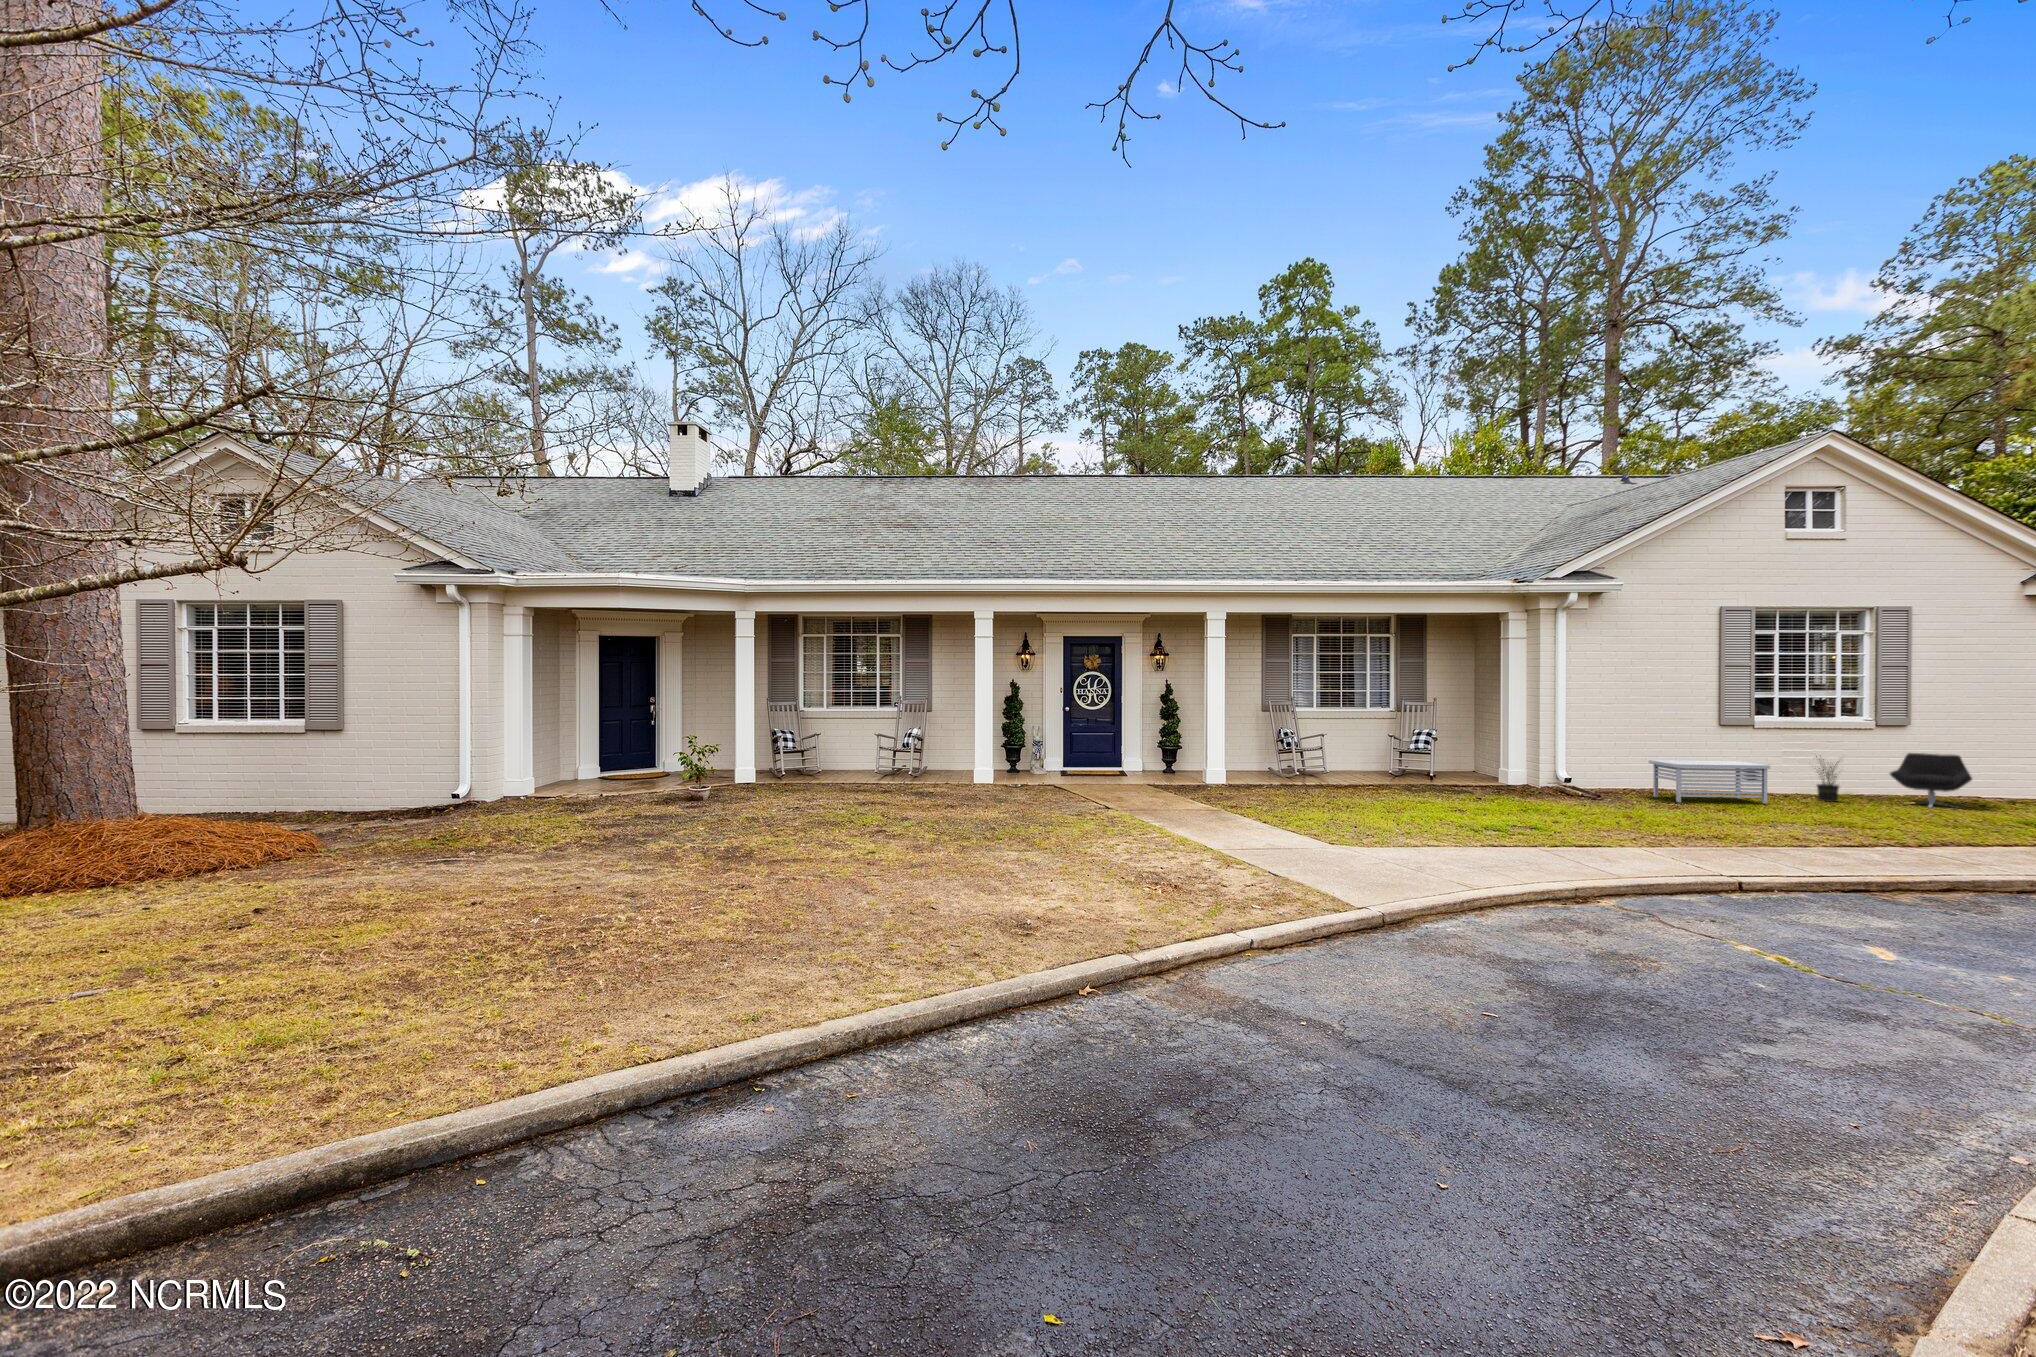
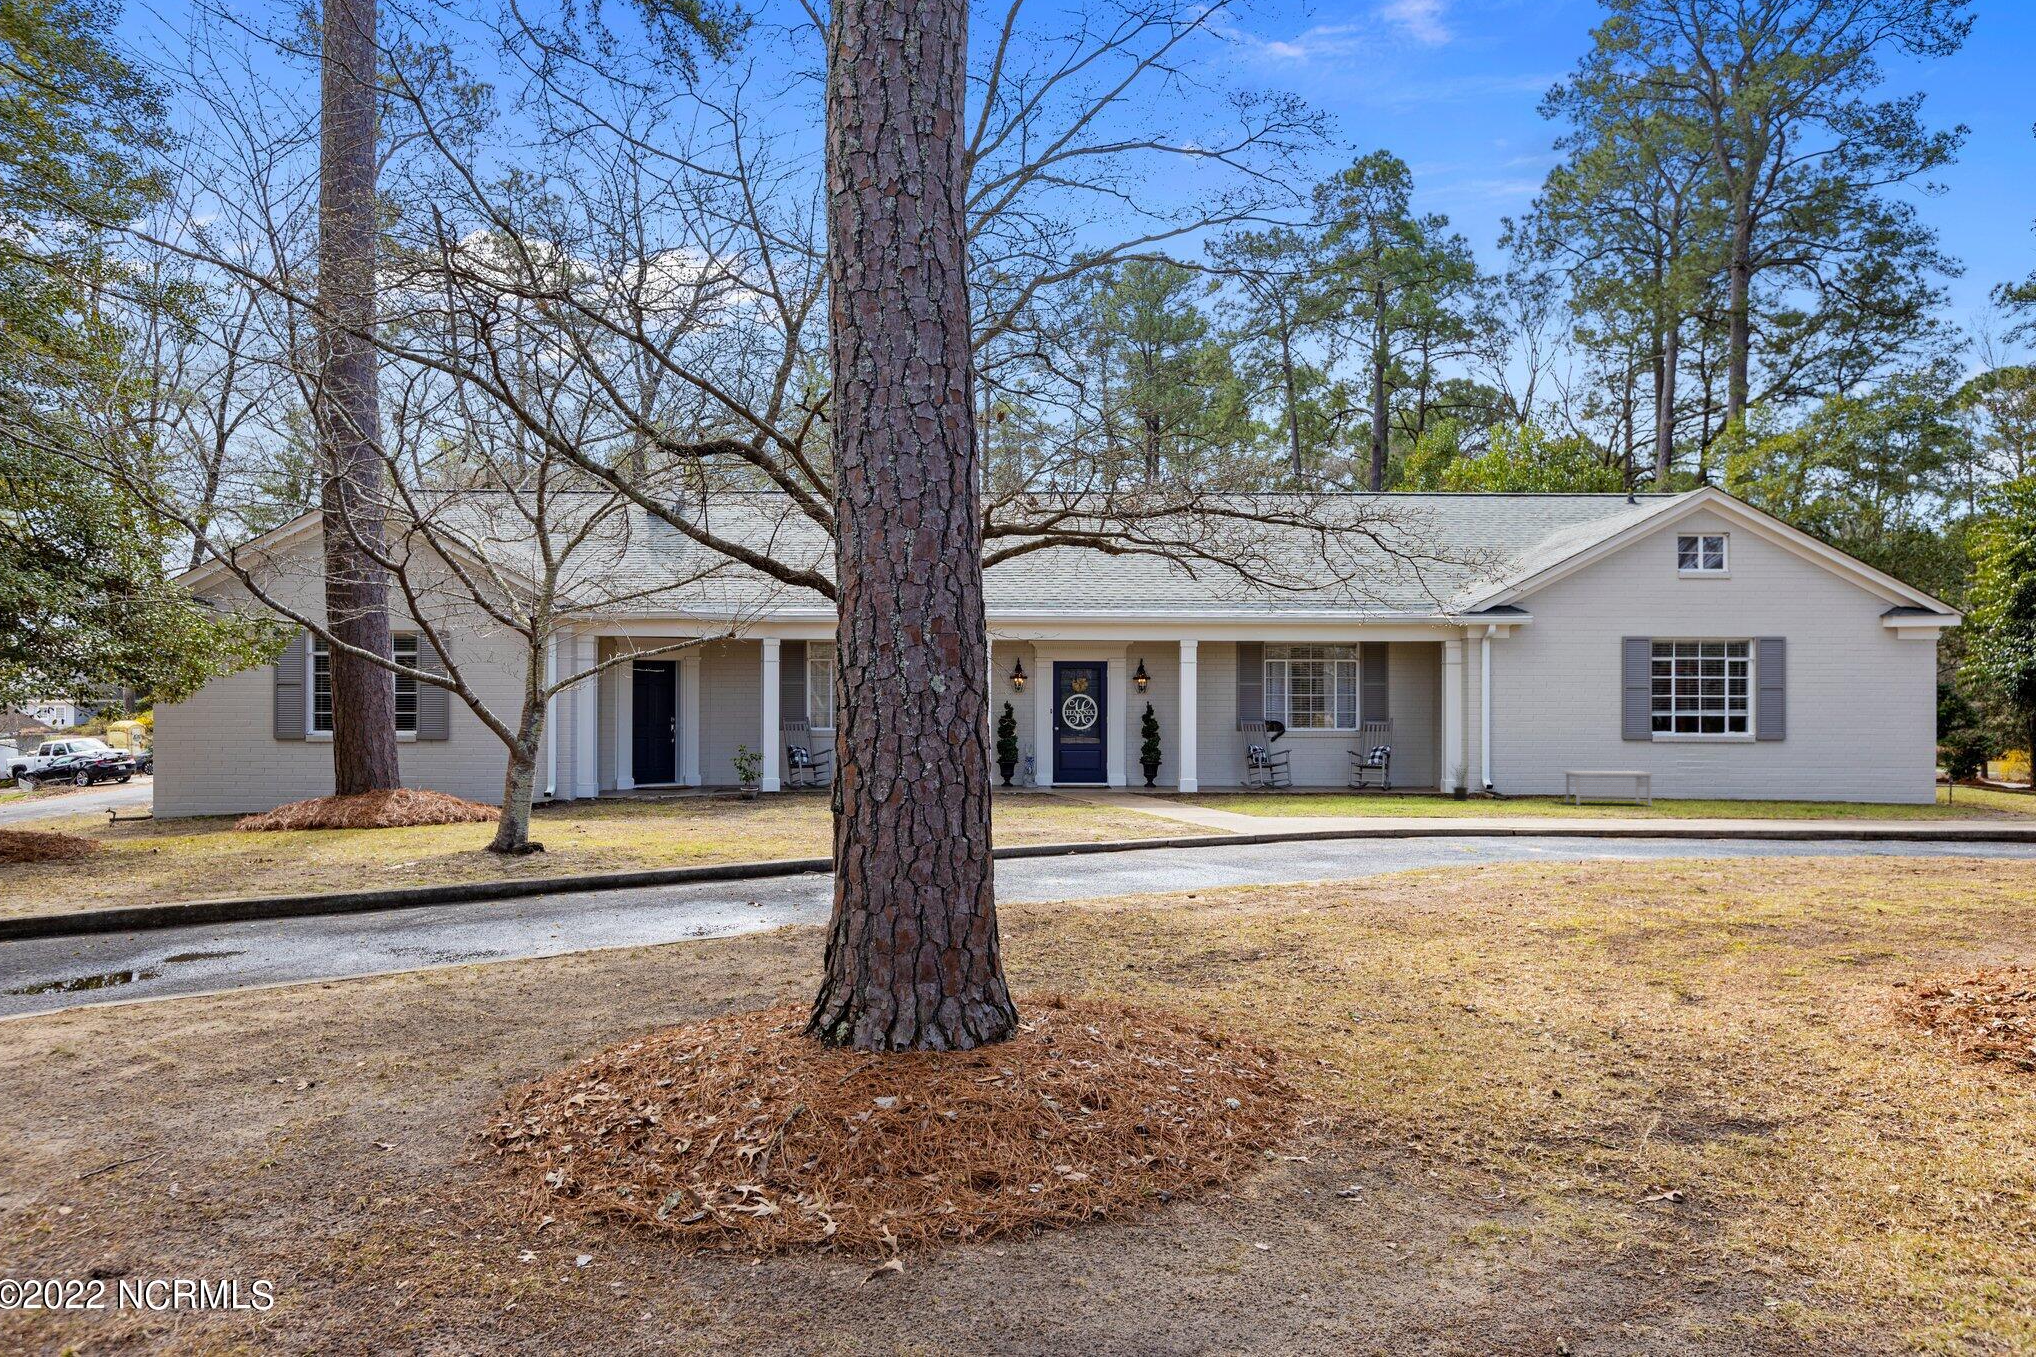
lounge chair: present [1890,753,1972,808] -> none [1759,764,1823,808]
potted plant: present [1816,756,1839,802] -> present [1452,765,1468,801]

